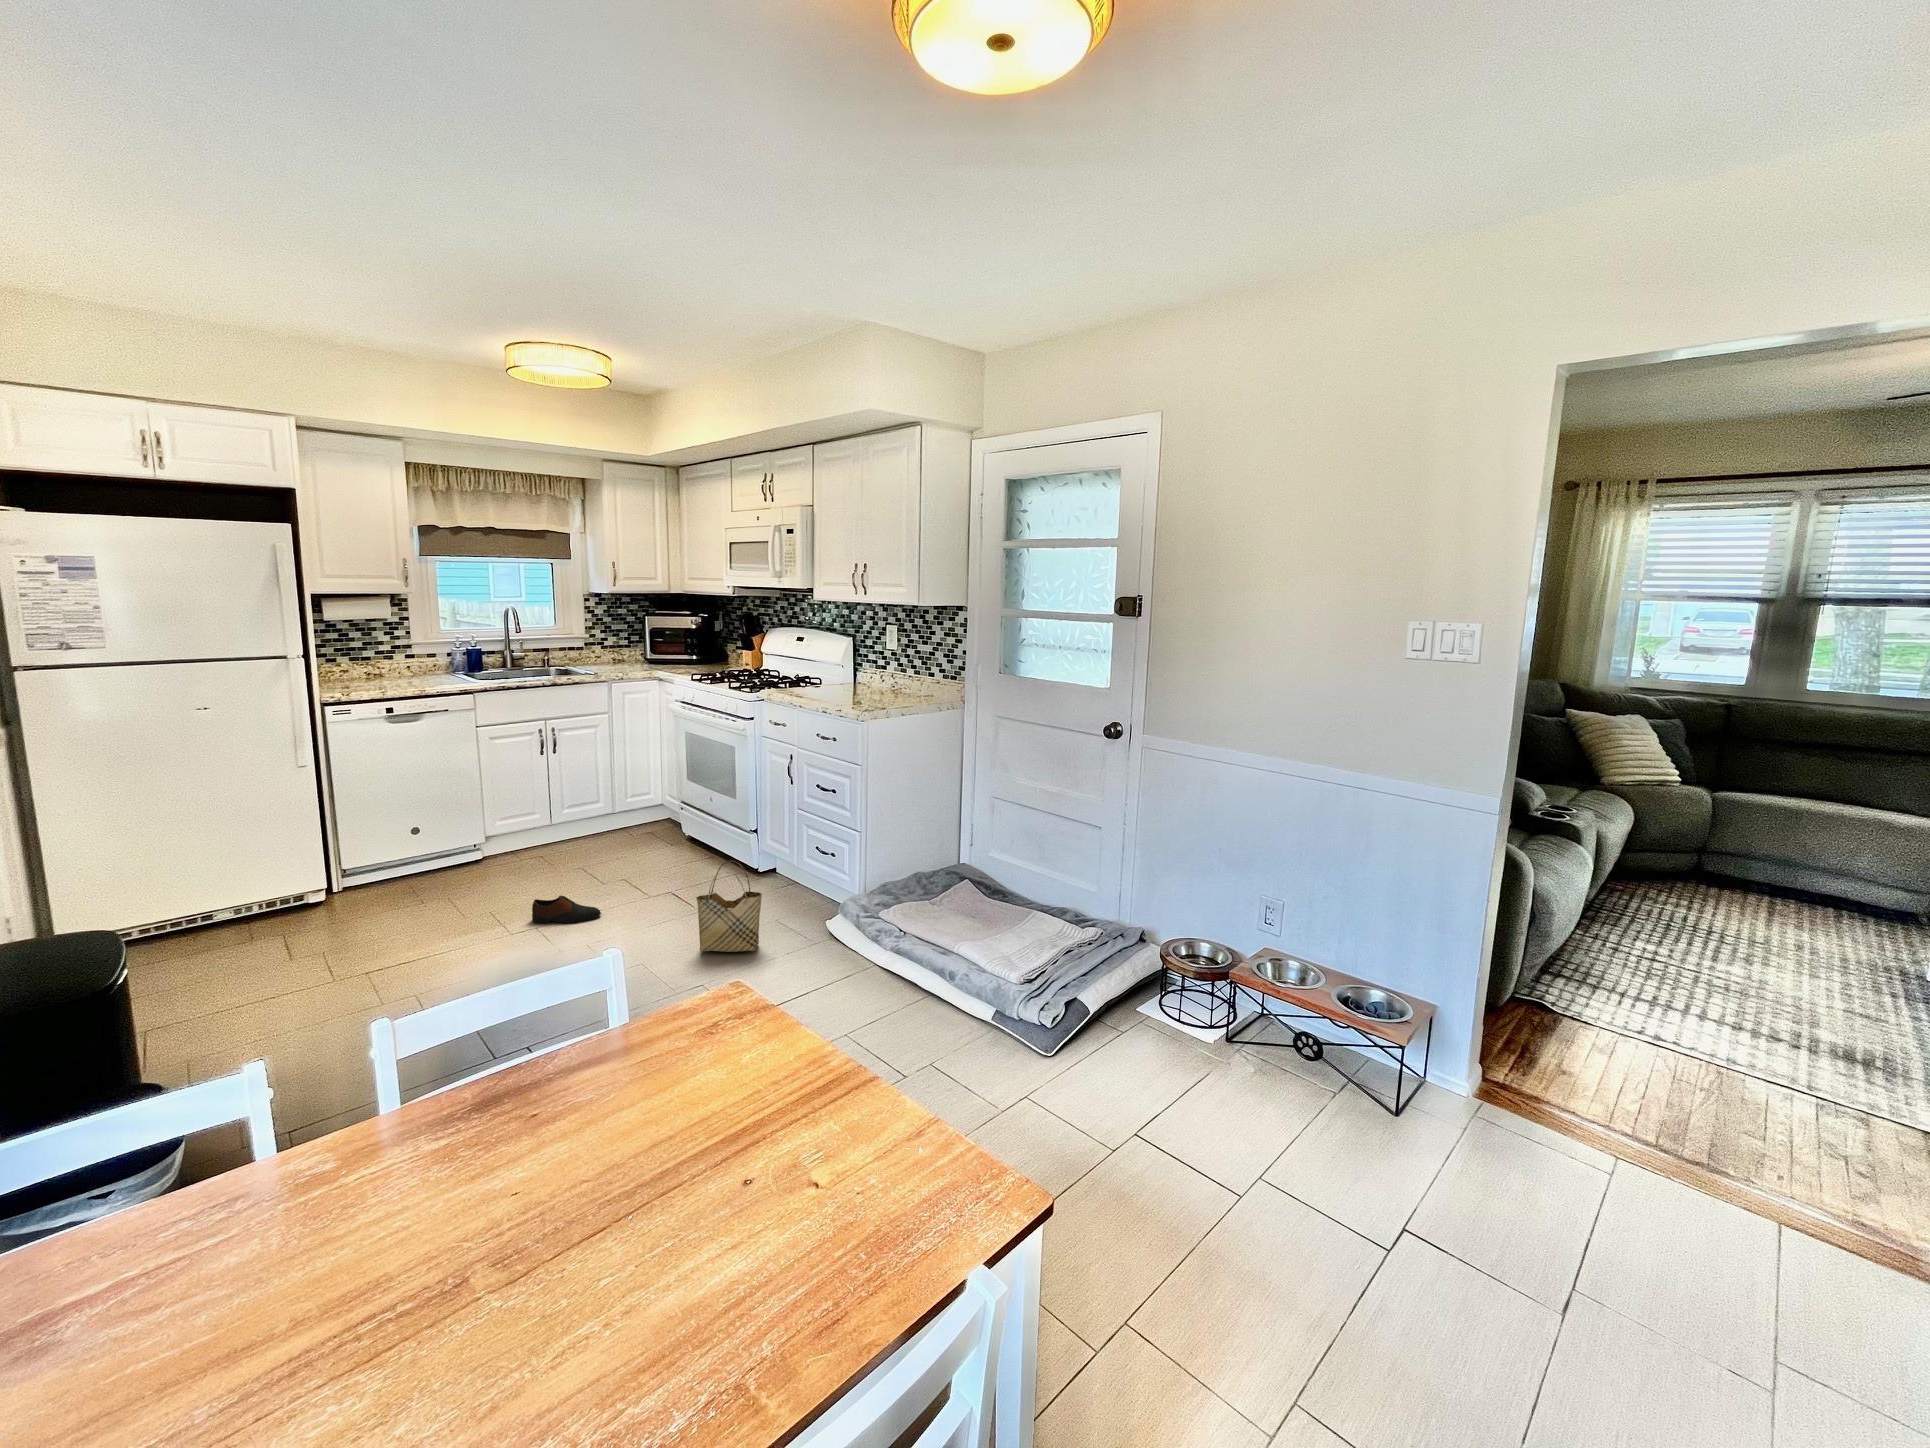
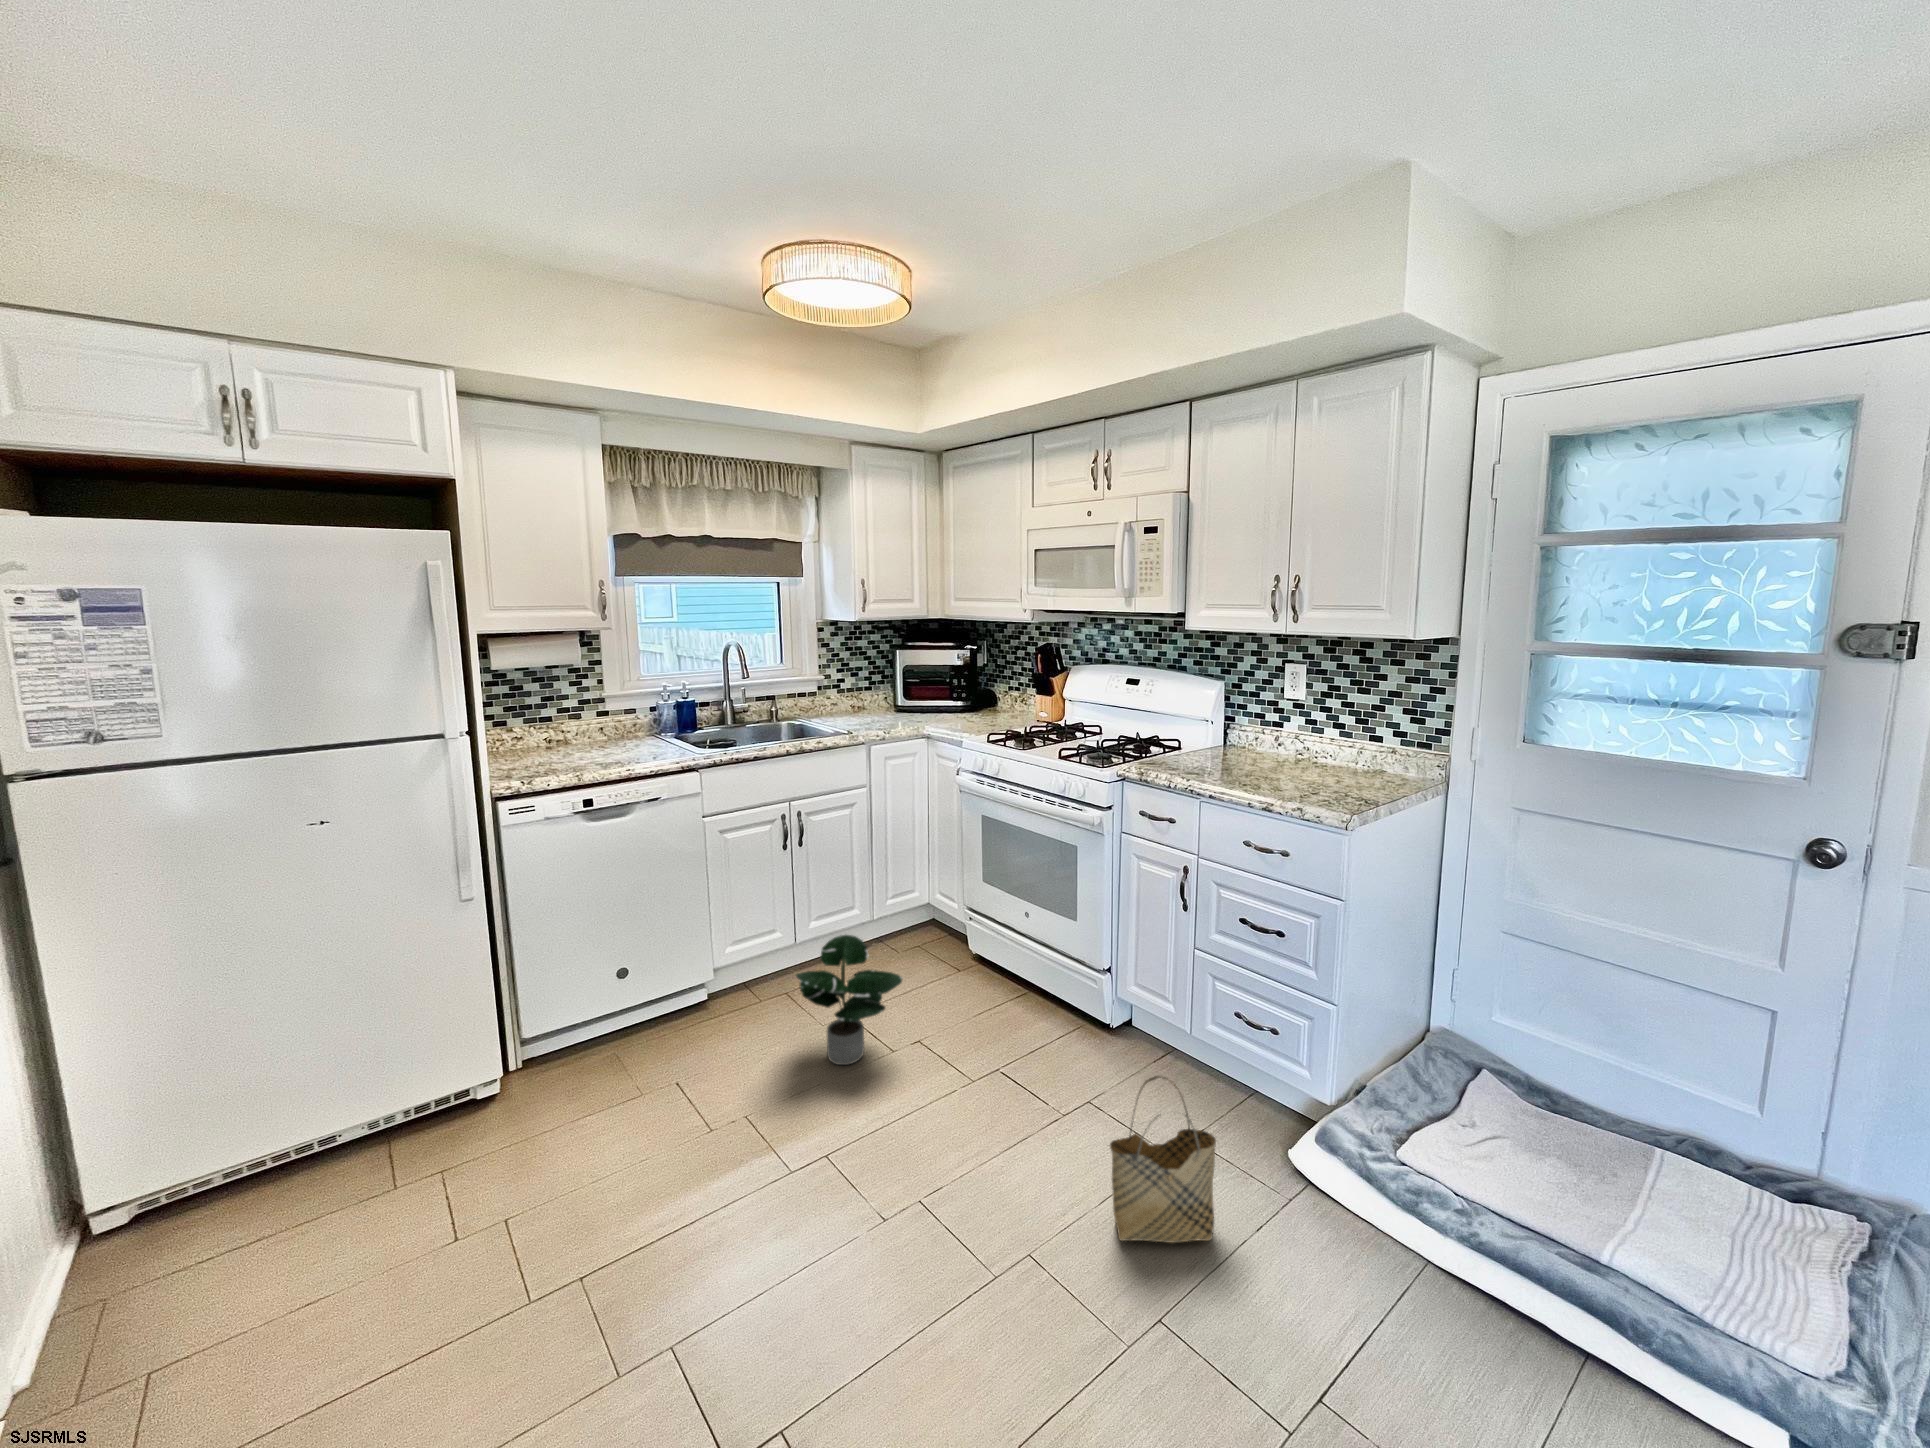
potted plant: none [531,804,608,886] -> present [796,934,903,1065]
shoe: present [532,896,601,923] -> none [814,1107,918,1155]

